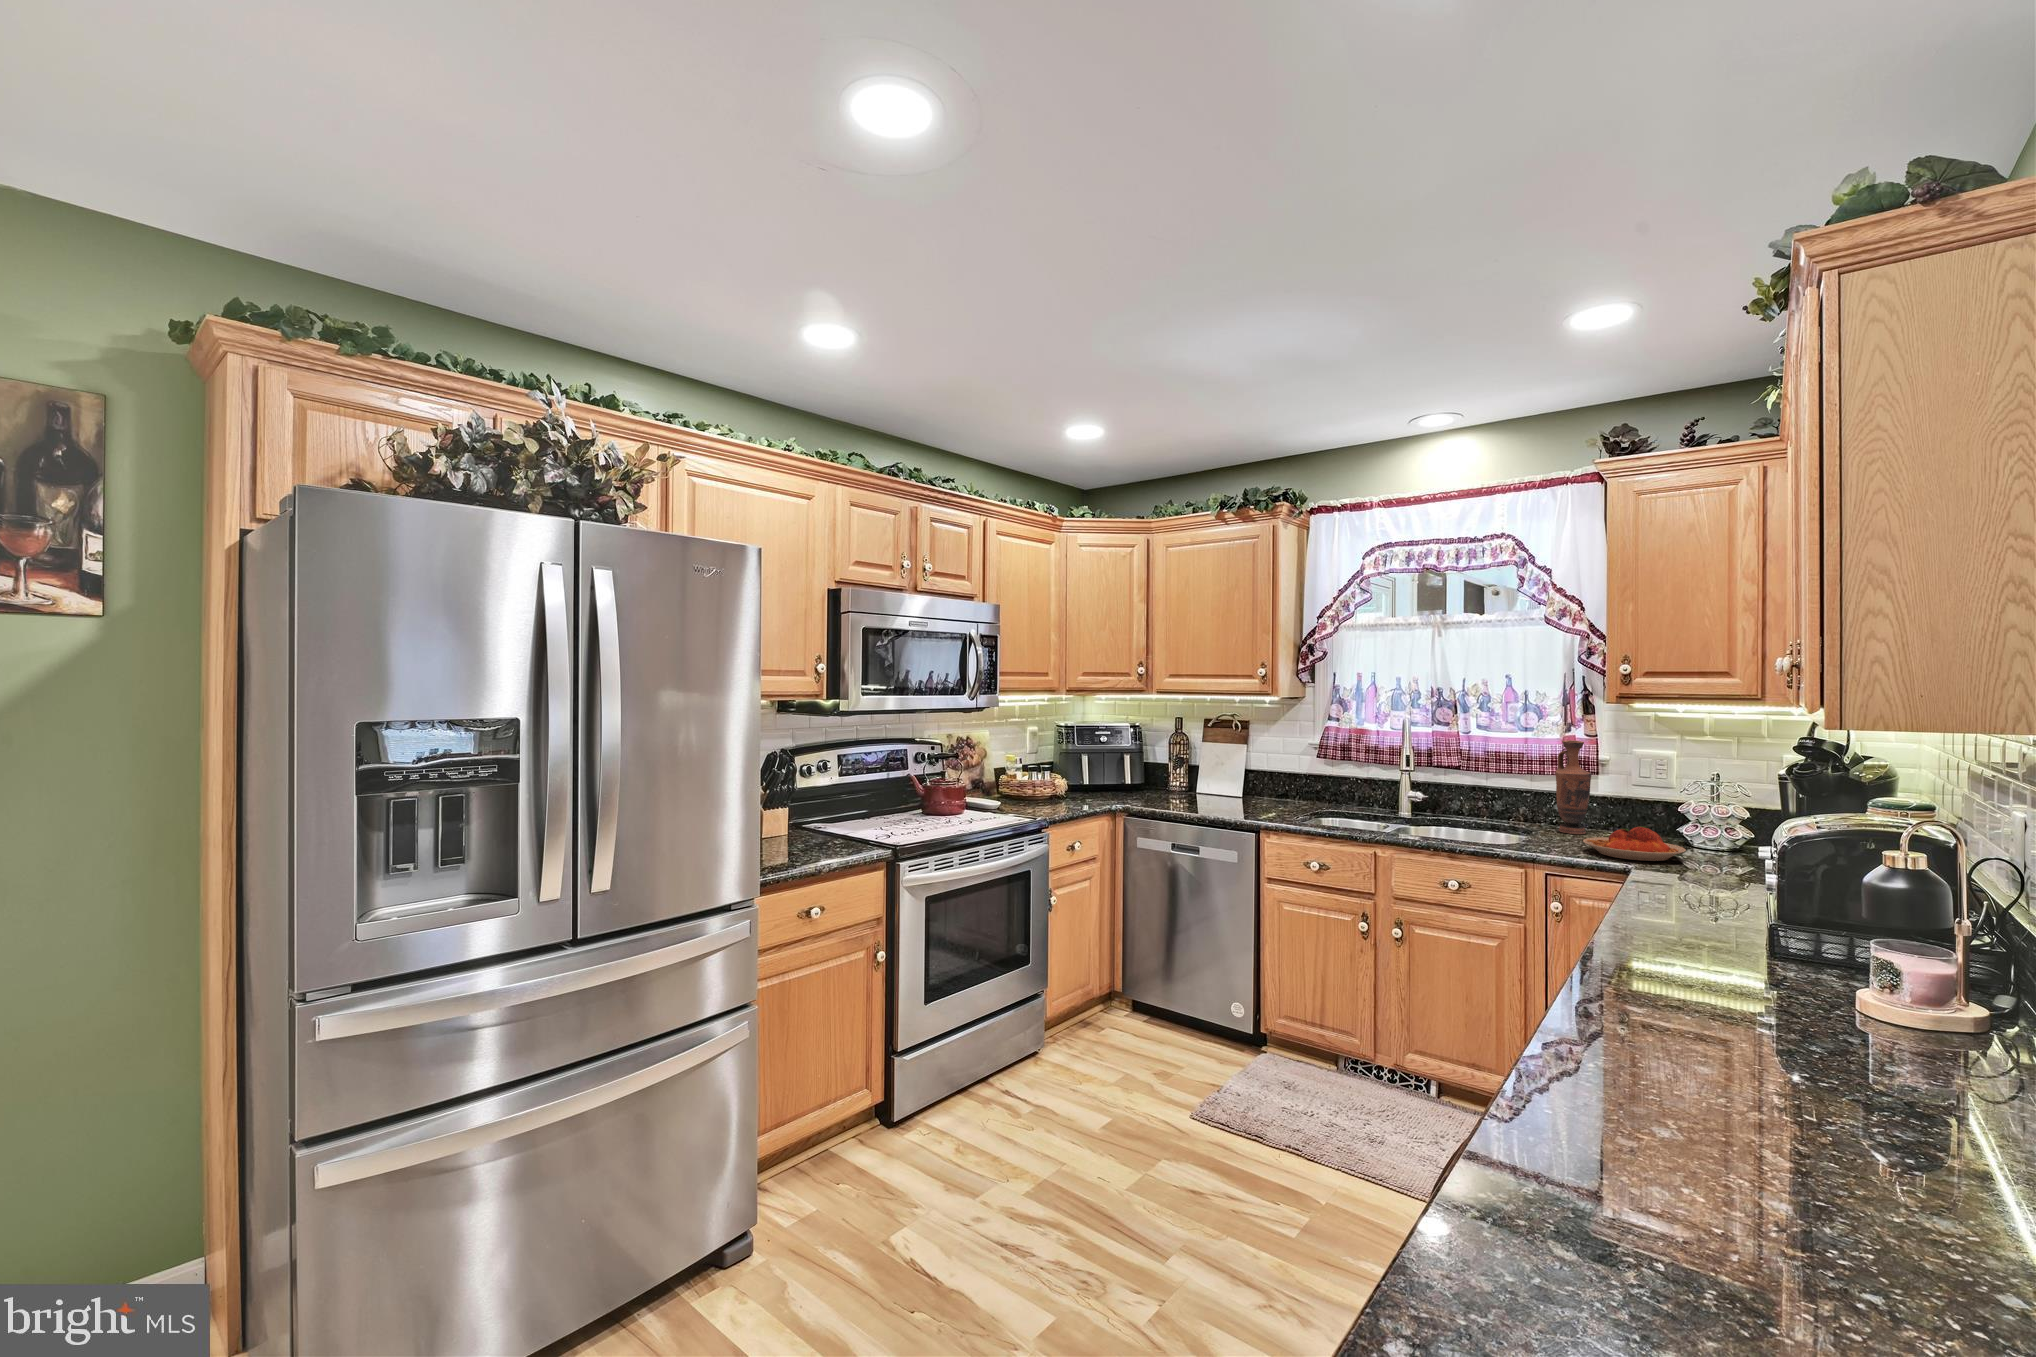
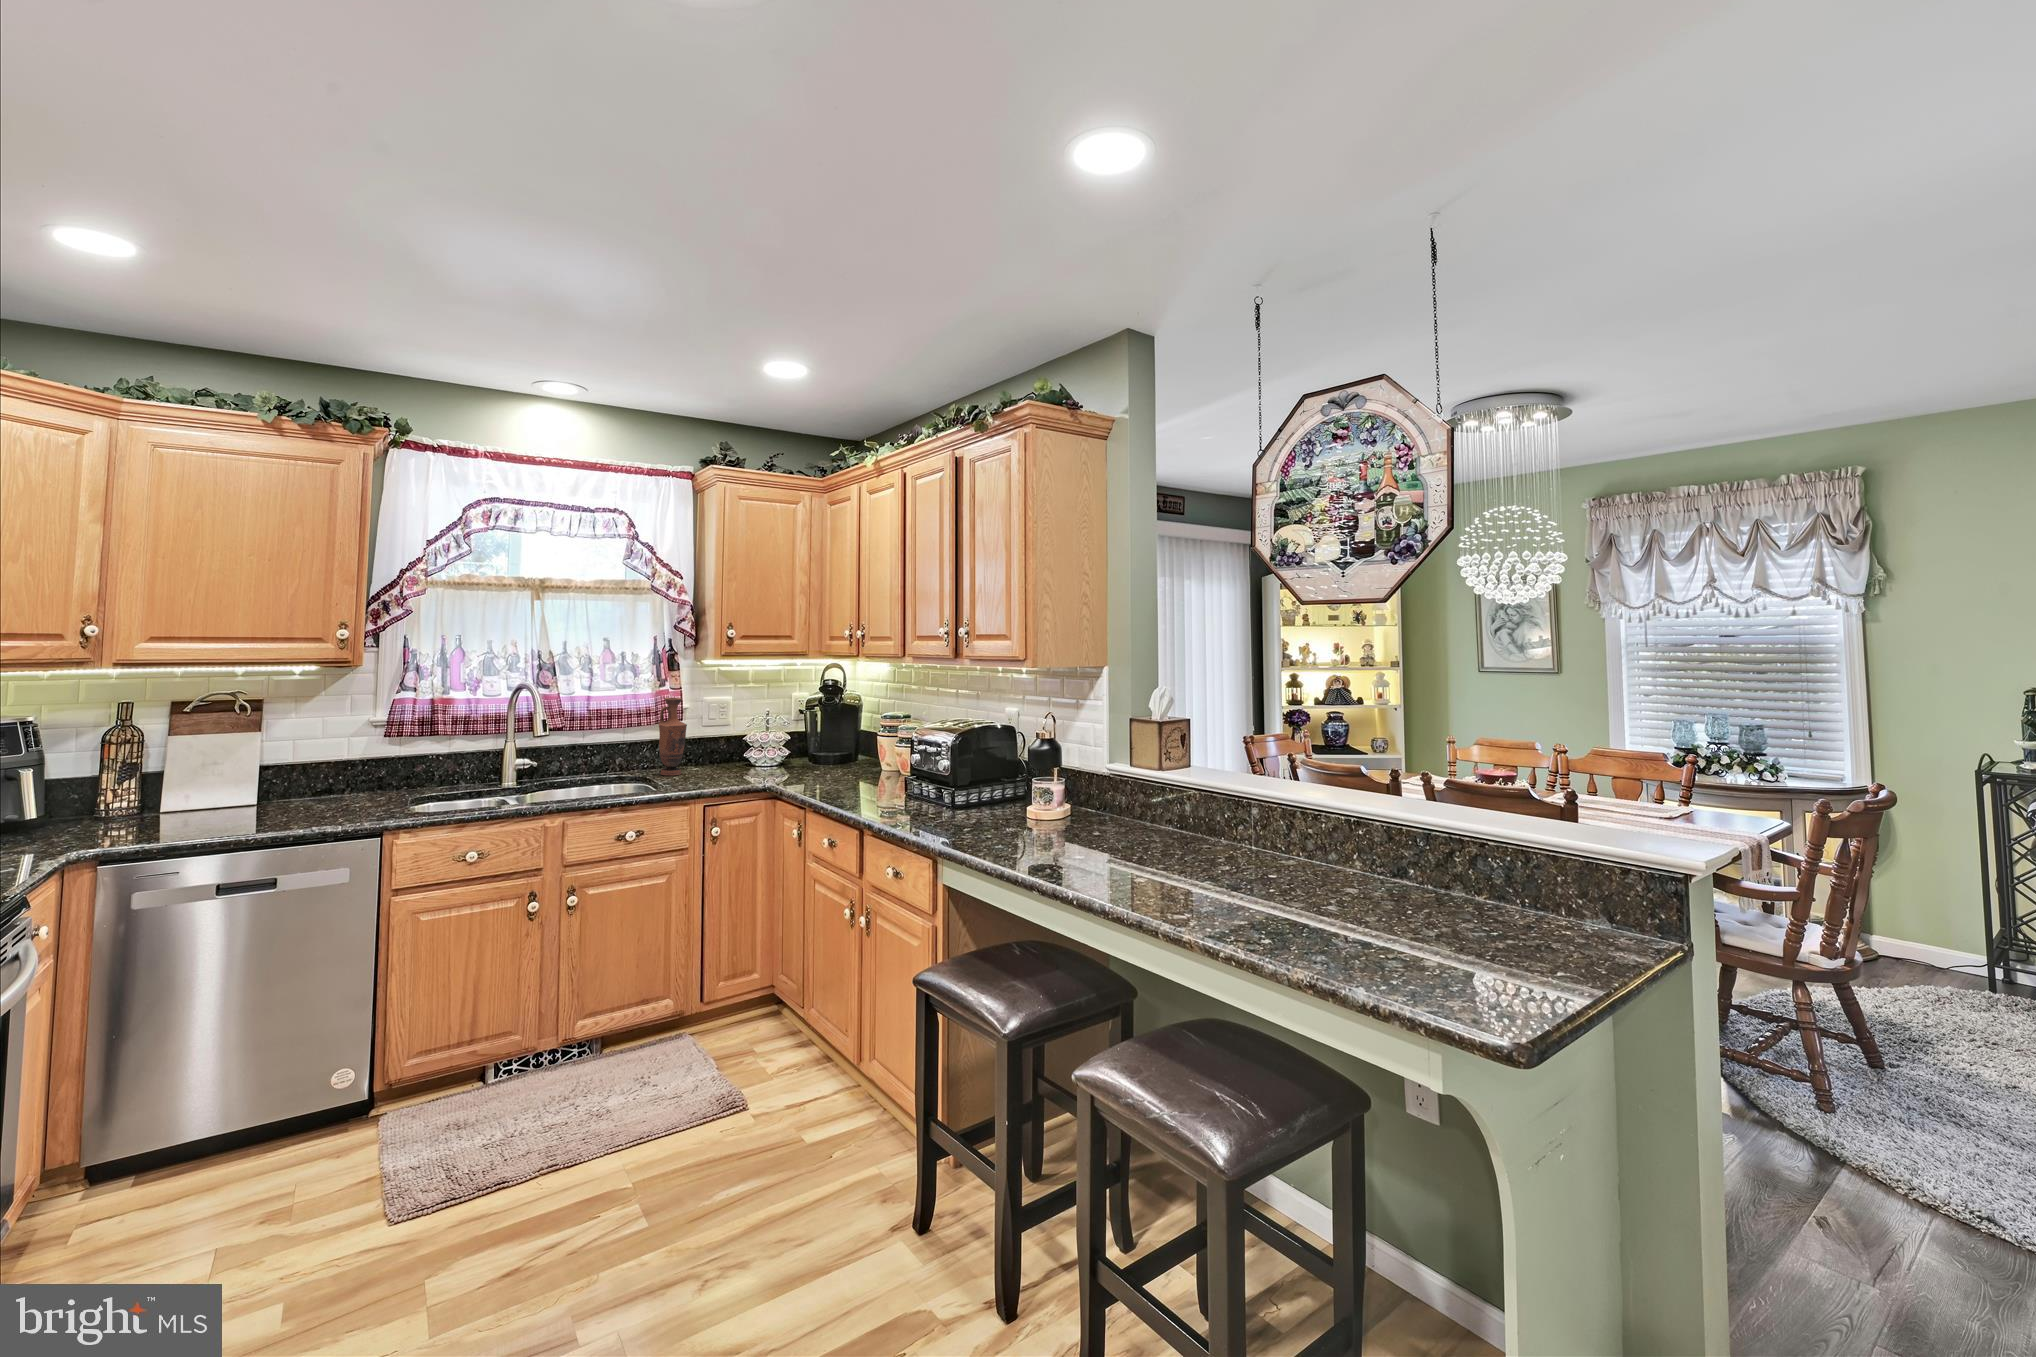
plate: present [1583,826,1686,861] -> none [711,759,780,787]

